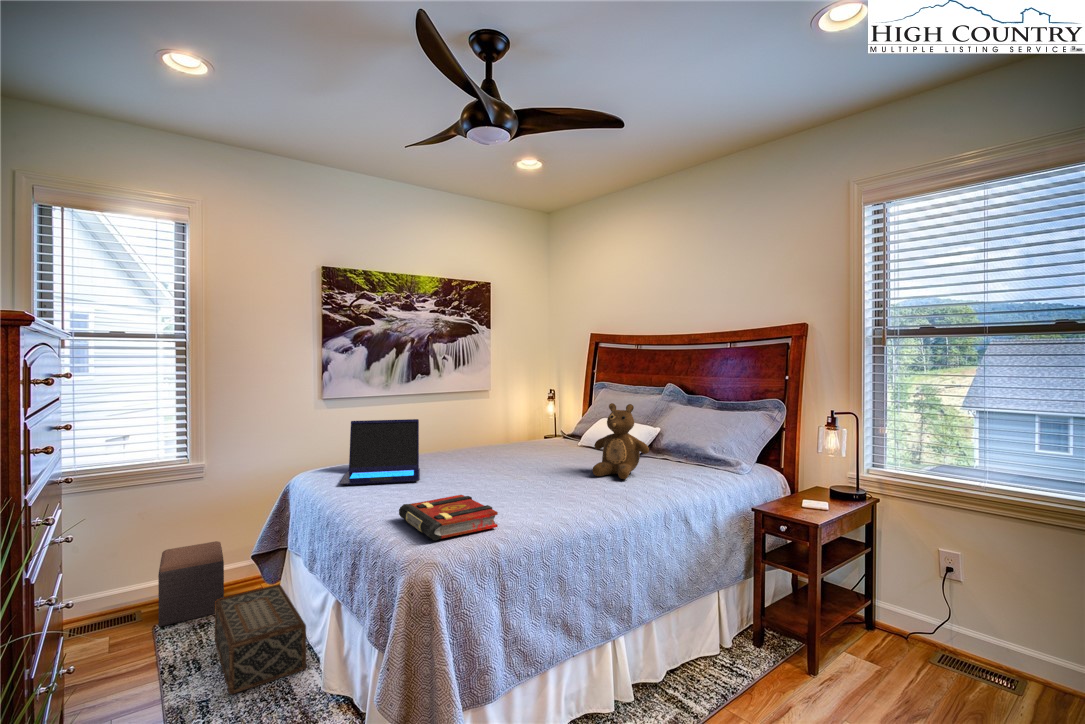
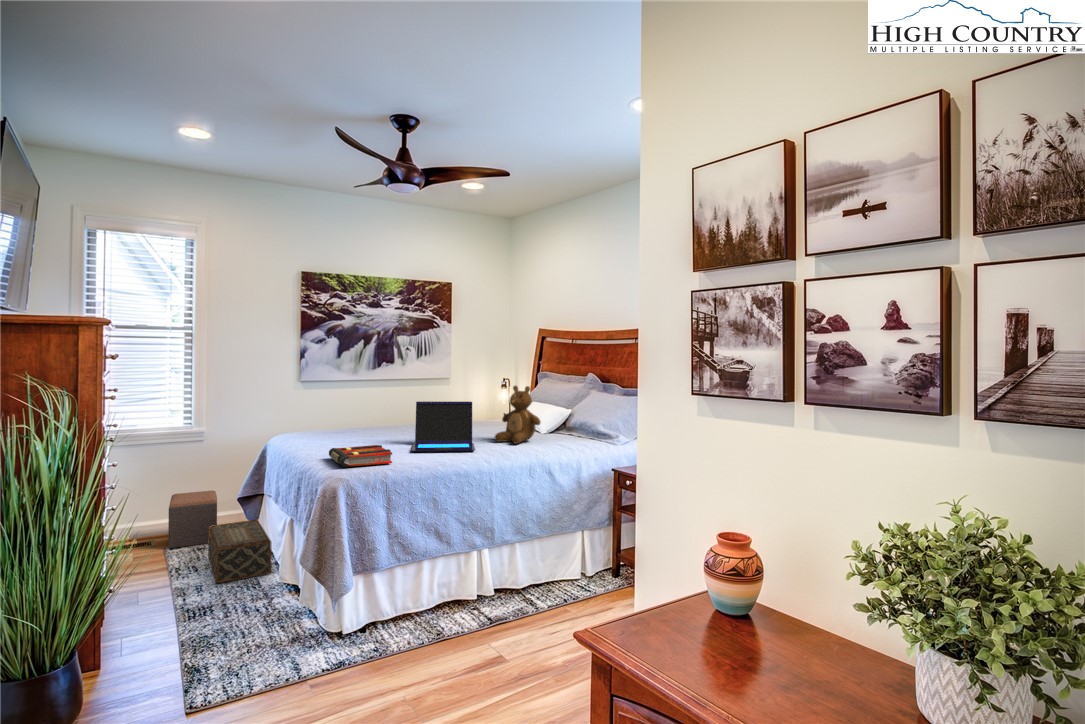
laptop: present [340,419,420,485] -> present [412,401,475,452]

